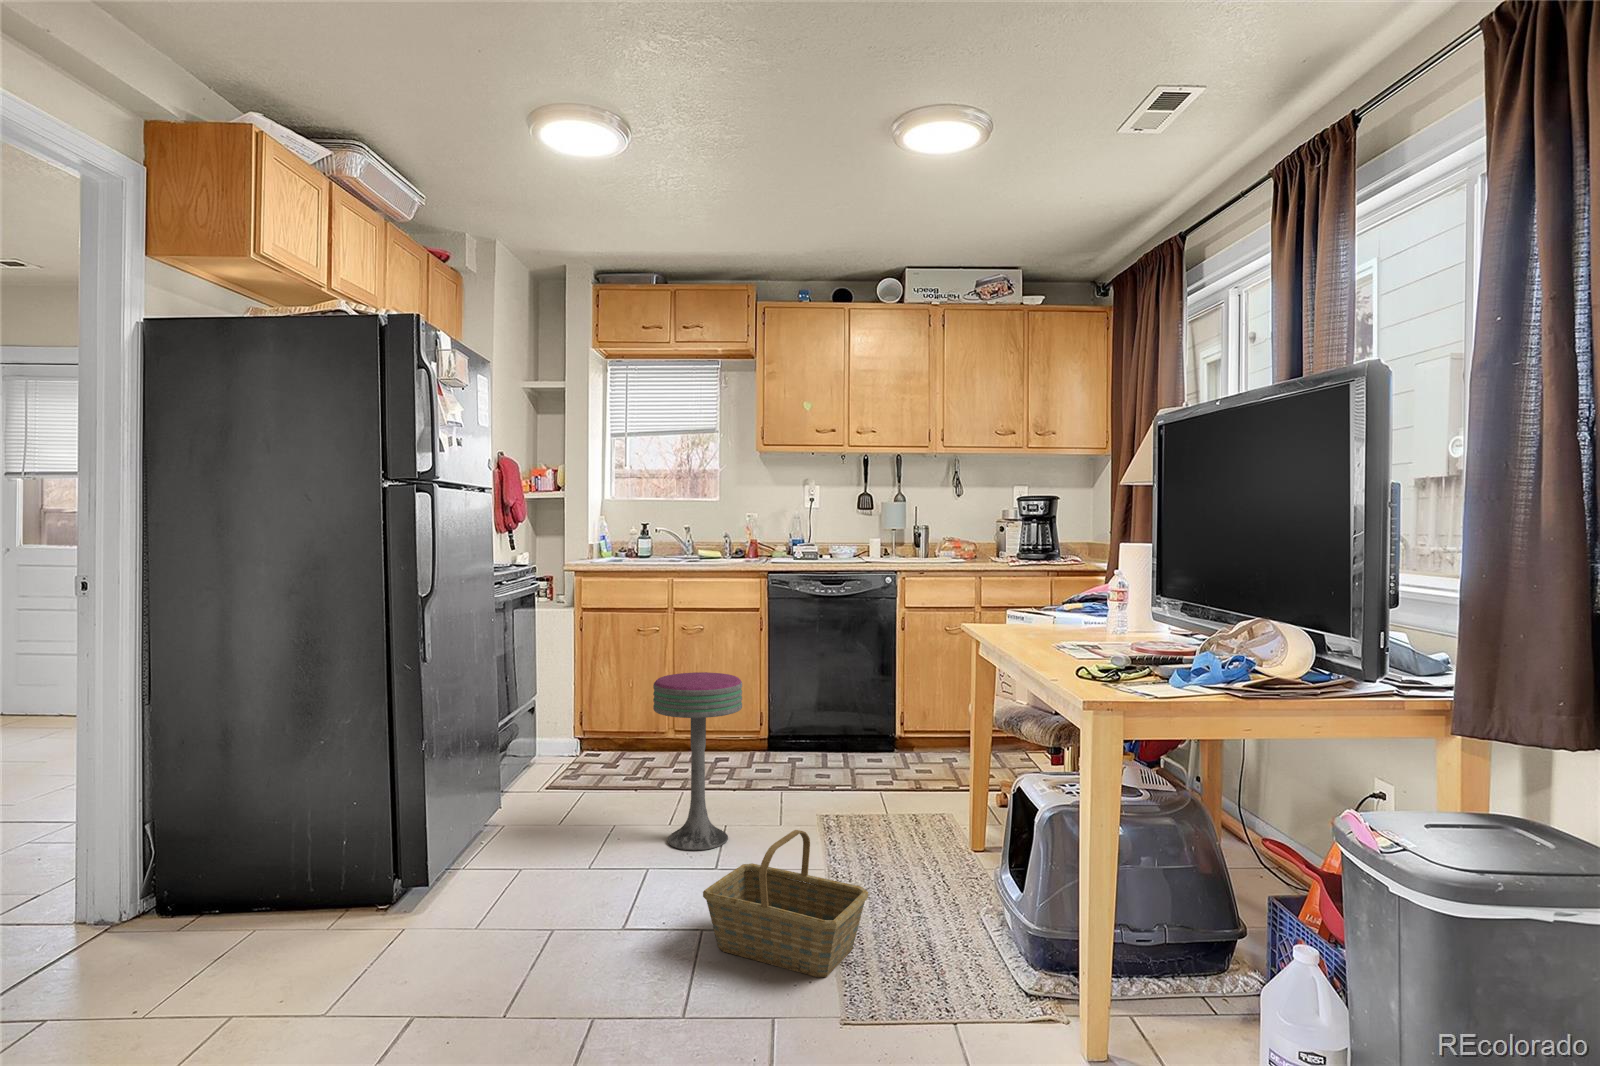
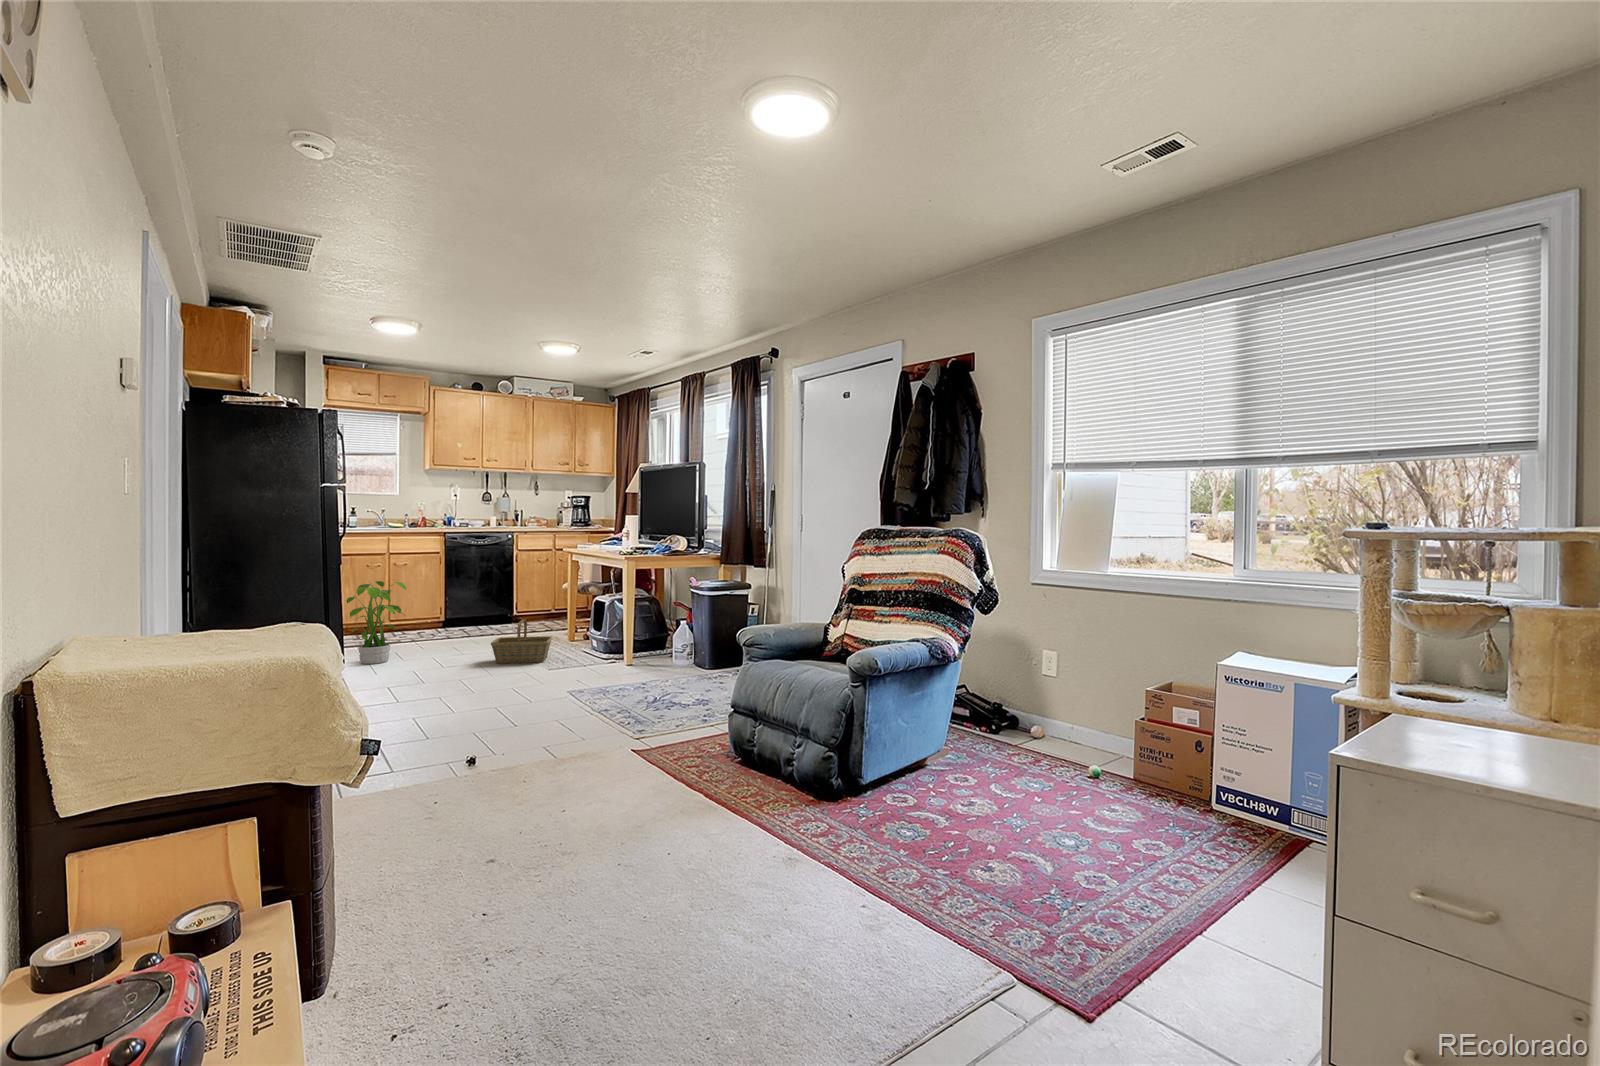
bar stool: present [653,672,742,850] -> none [426,576,471,652]
potted plant: none [467,683,592,871] -> present [346,581,406,664]

